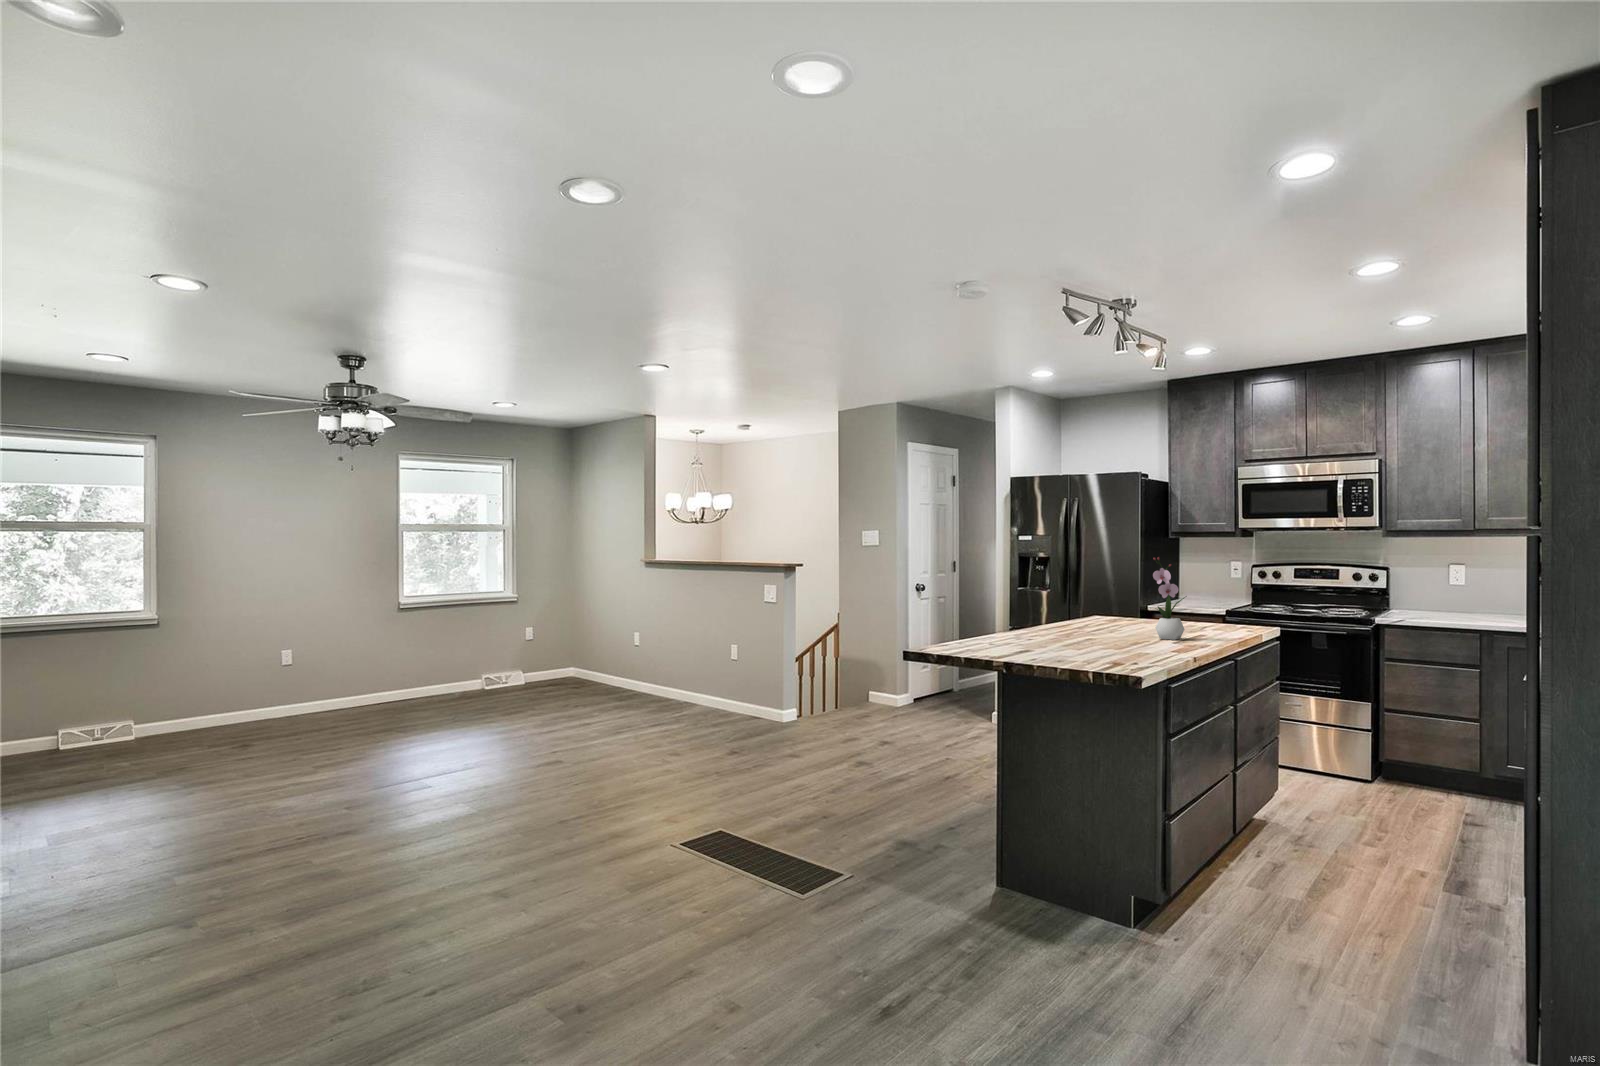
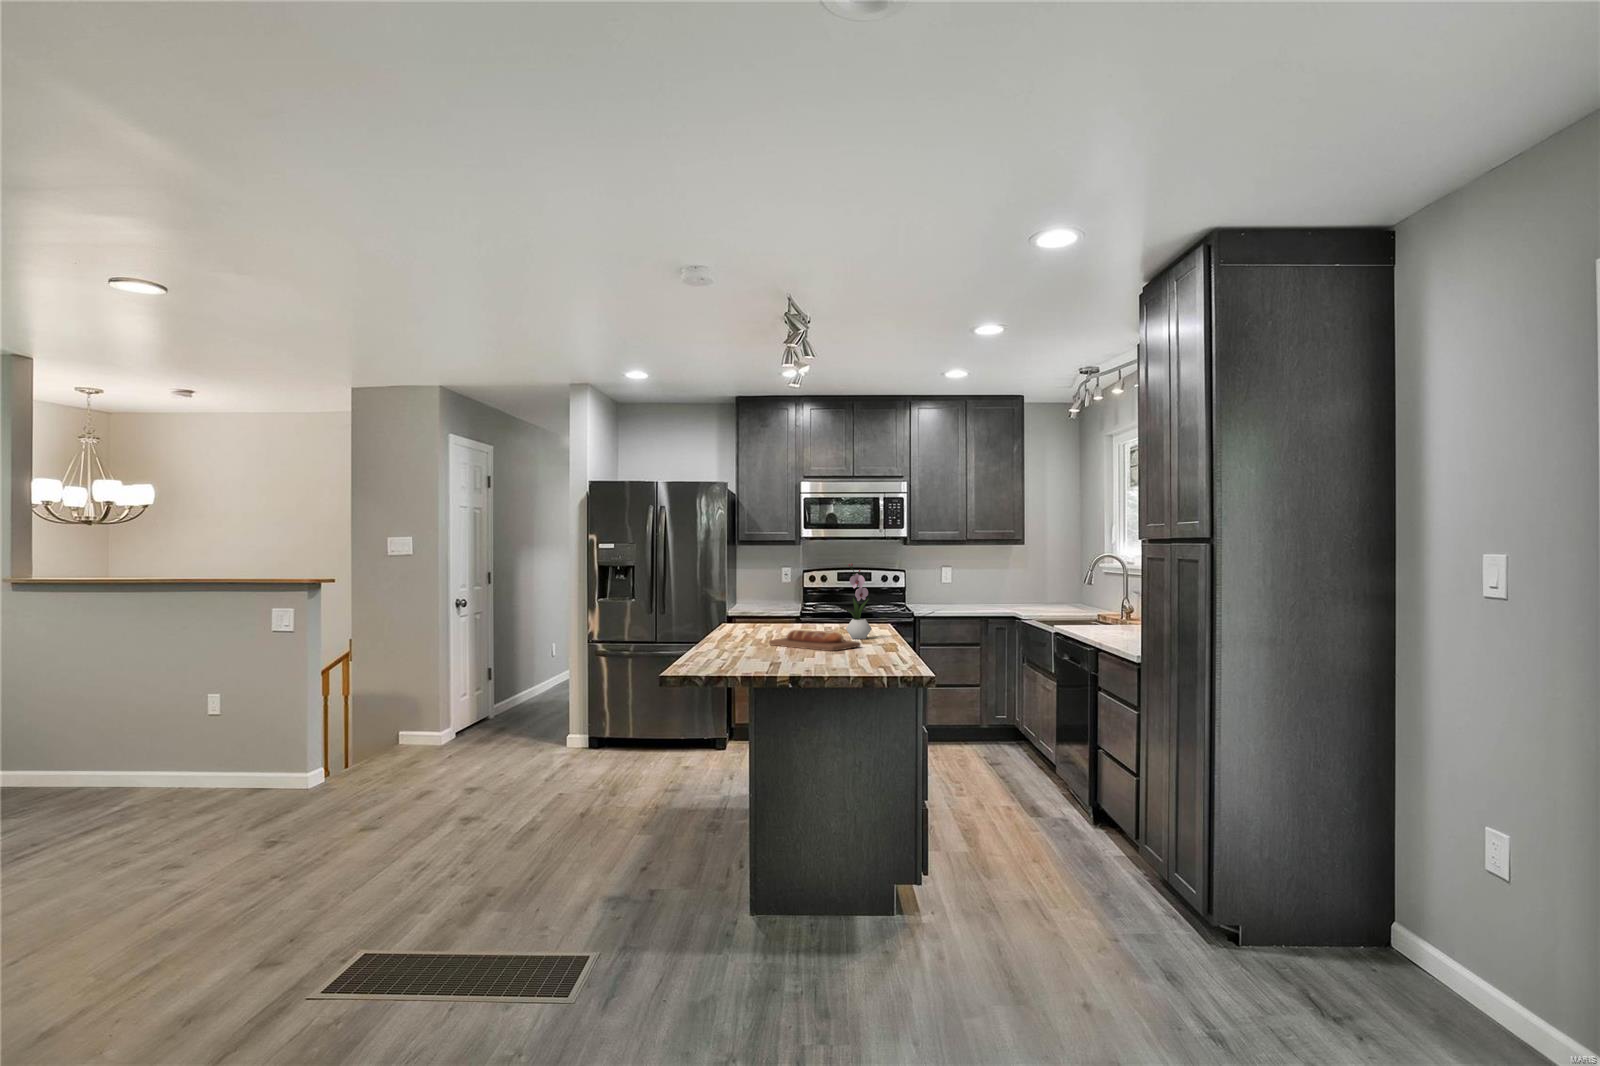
bread loaf: none [1047,624,1134,648] -> present [769,630,861,651]

